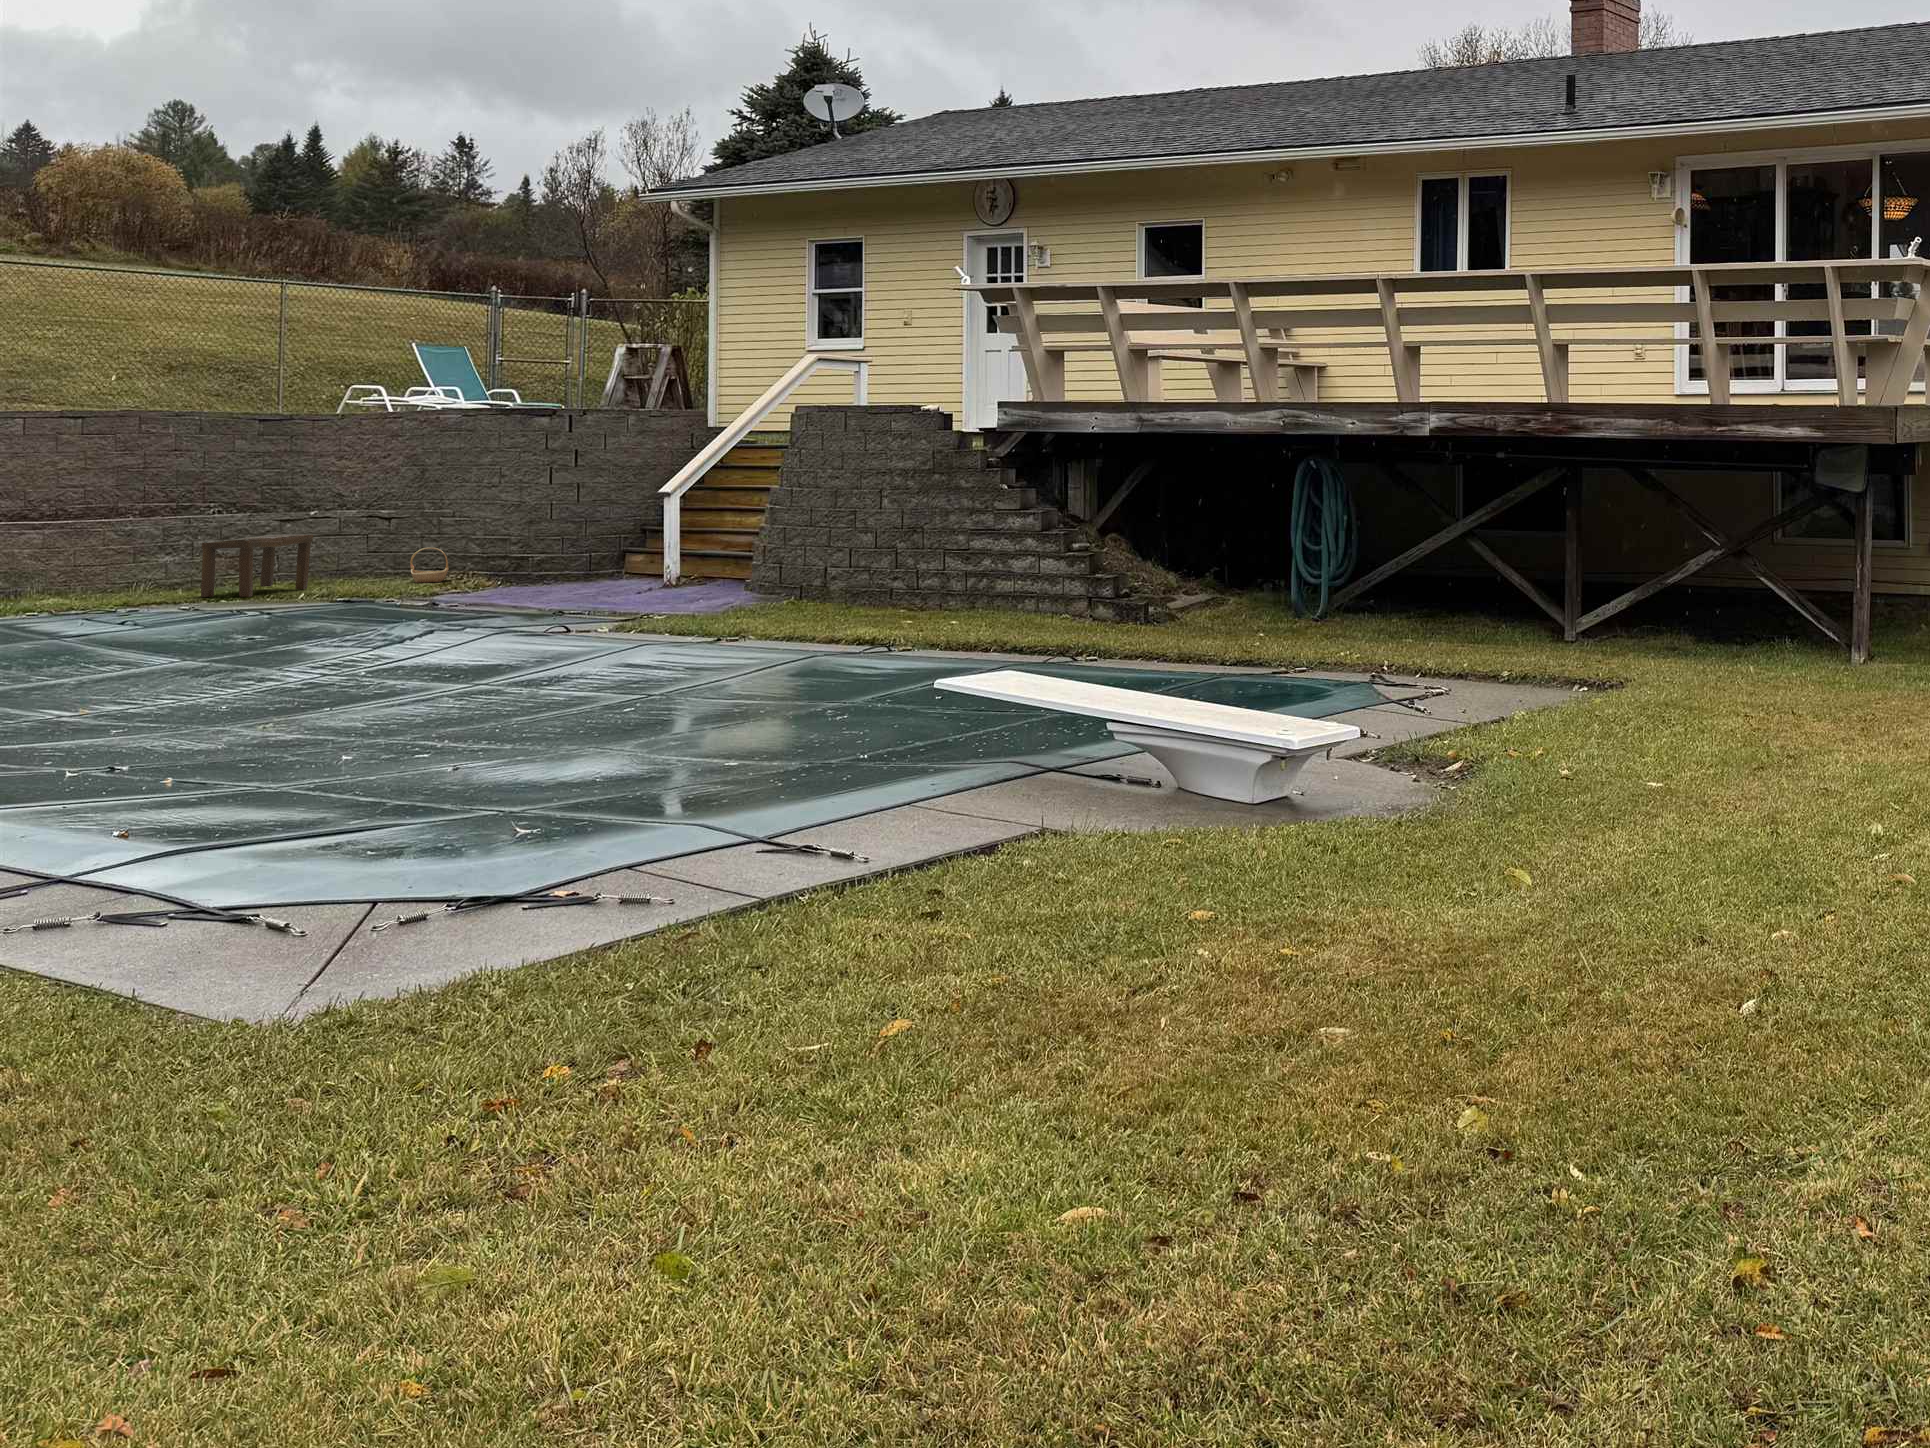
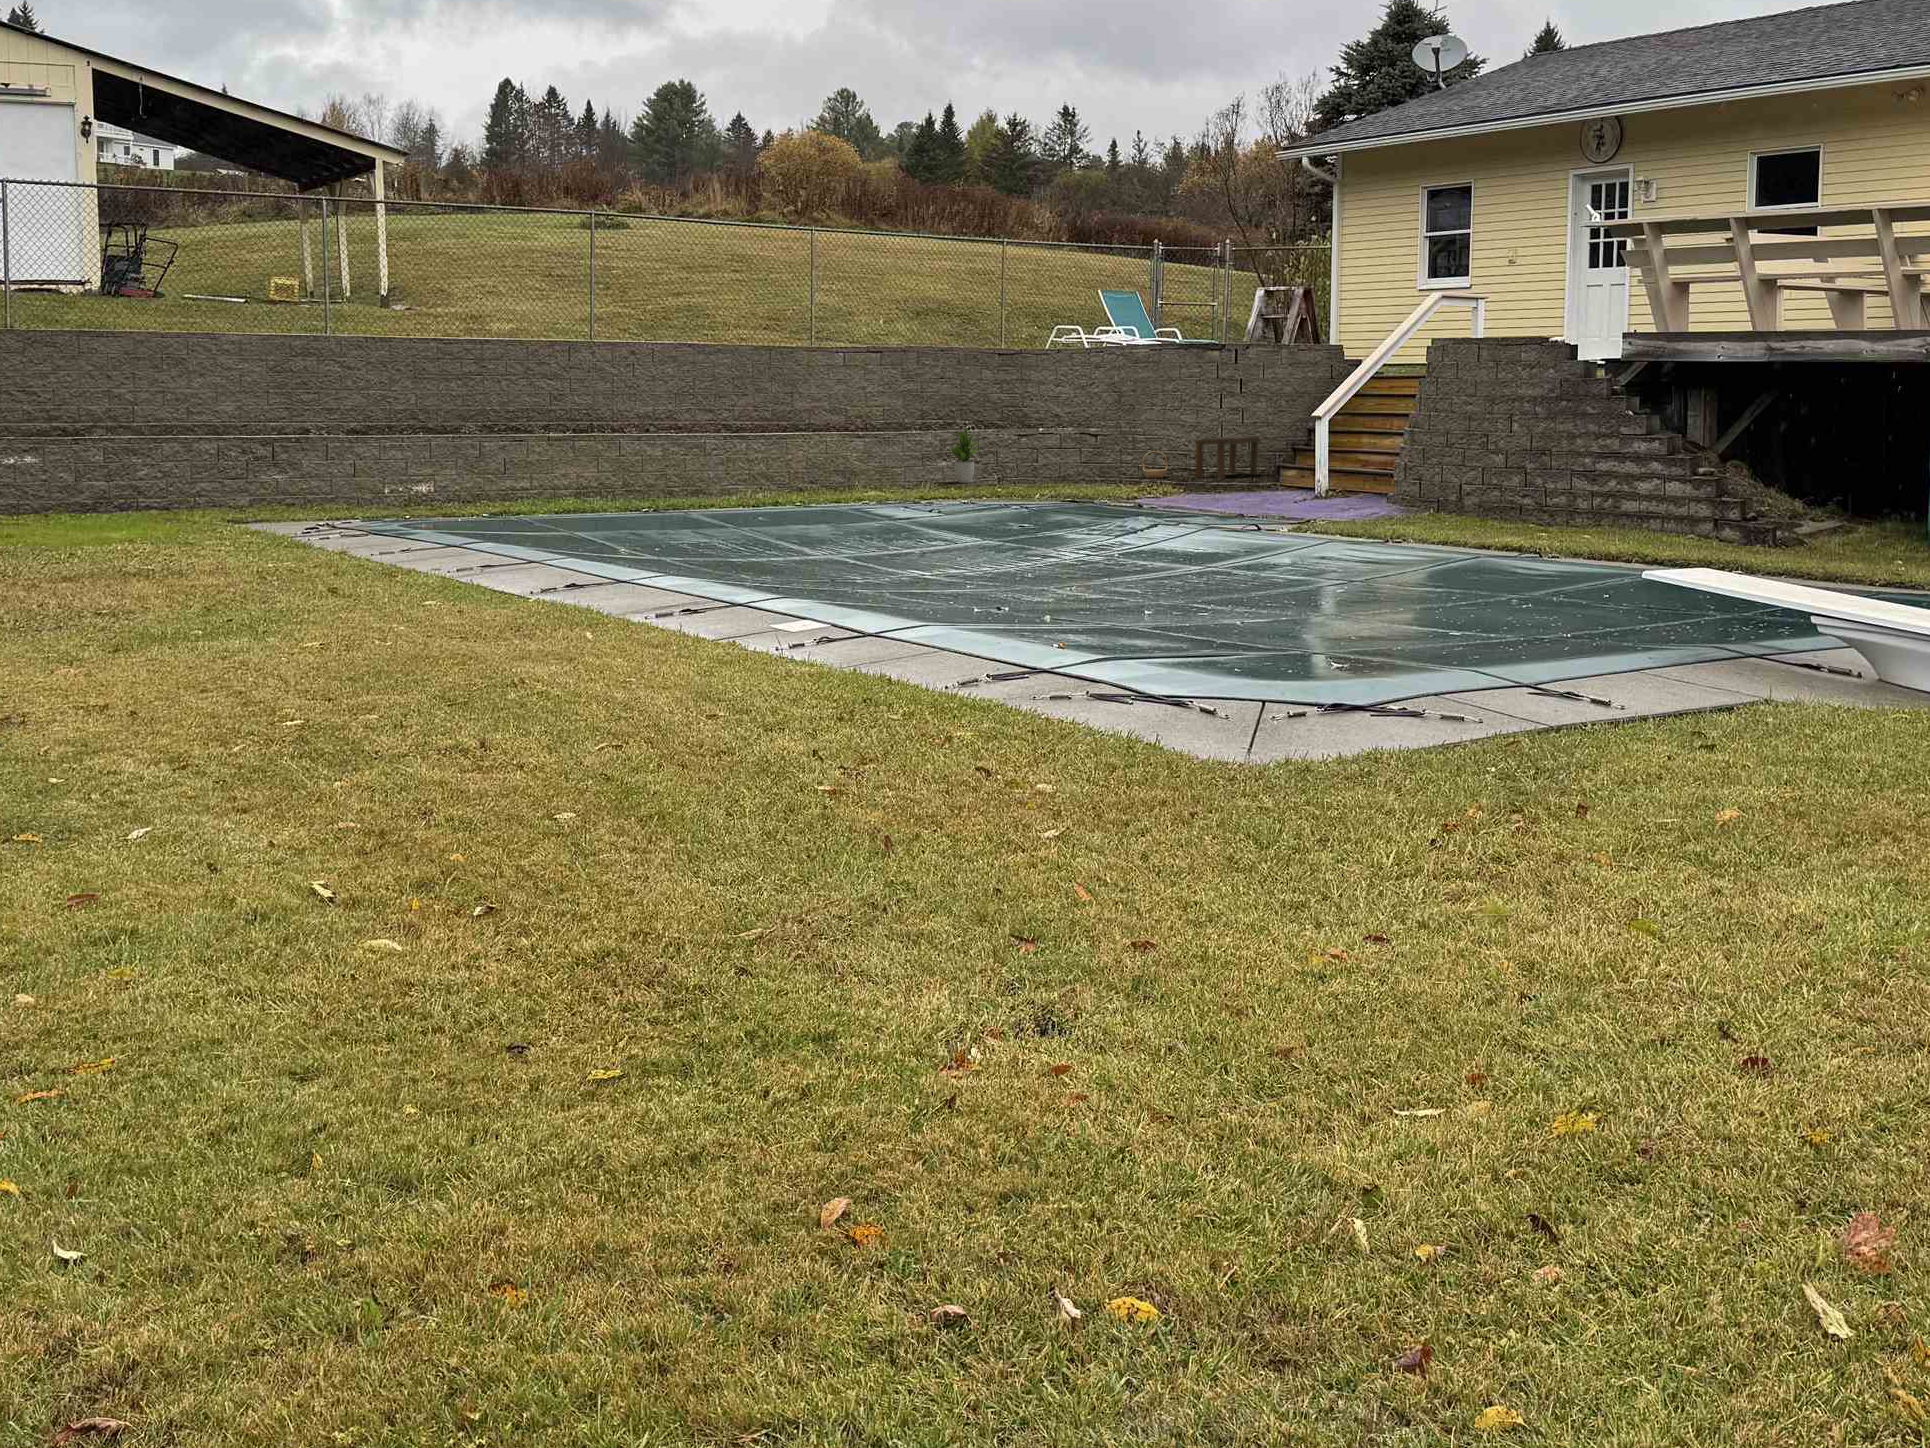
potted plant: none [77,523,137,601] -> present [951,428,978,483]
bench: present [201,534,313,597] -> present [1195,436,1260,479]

